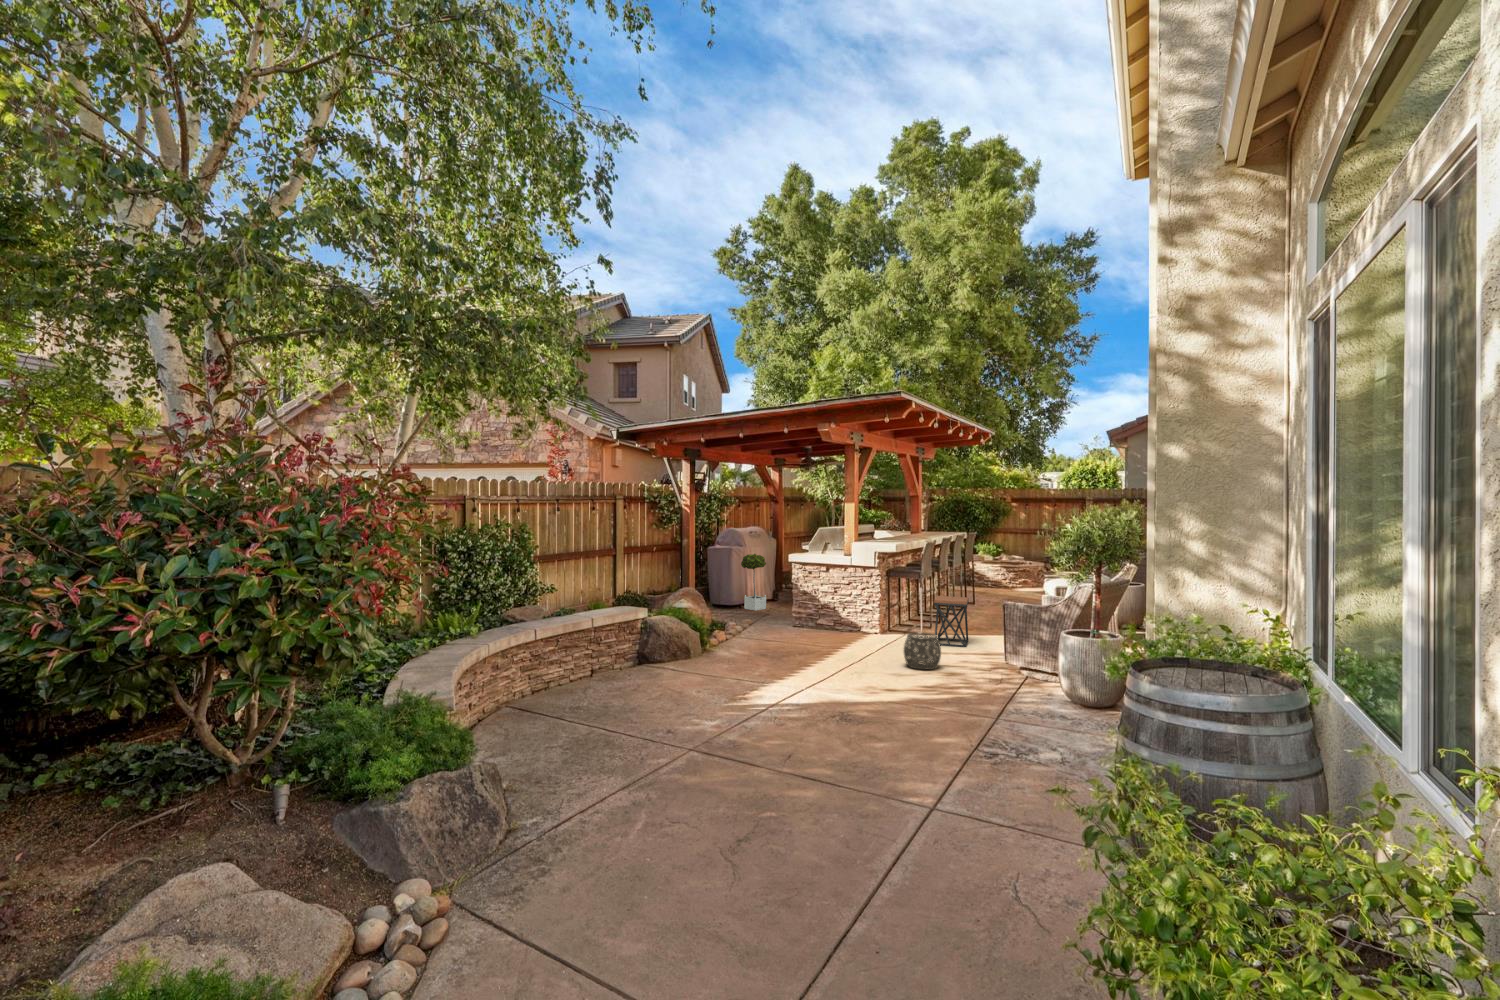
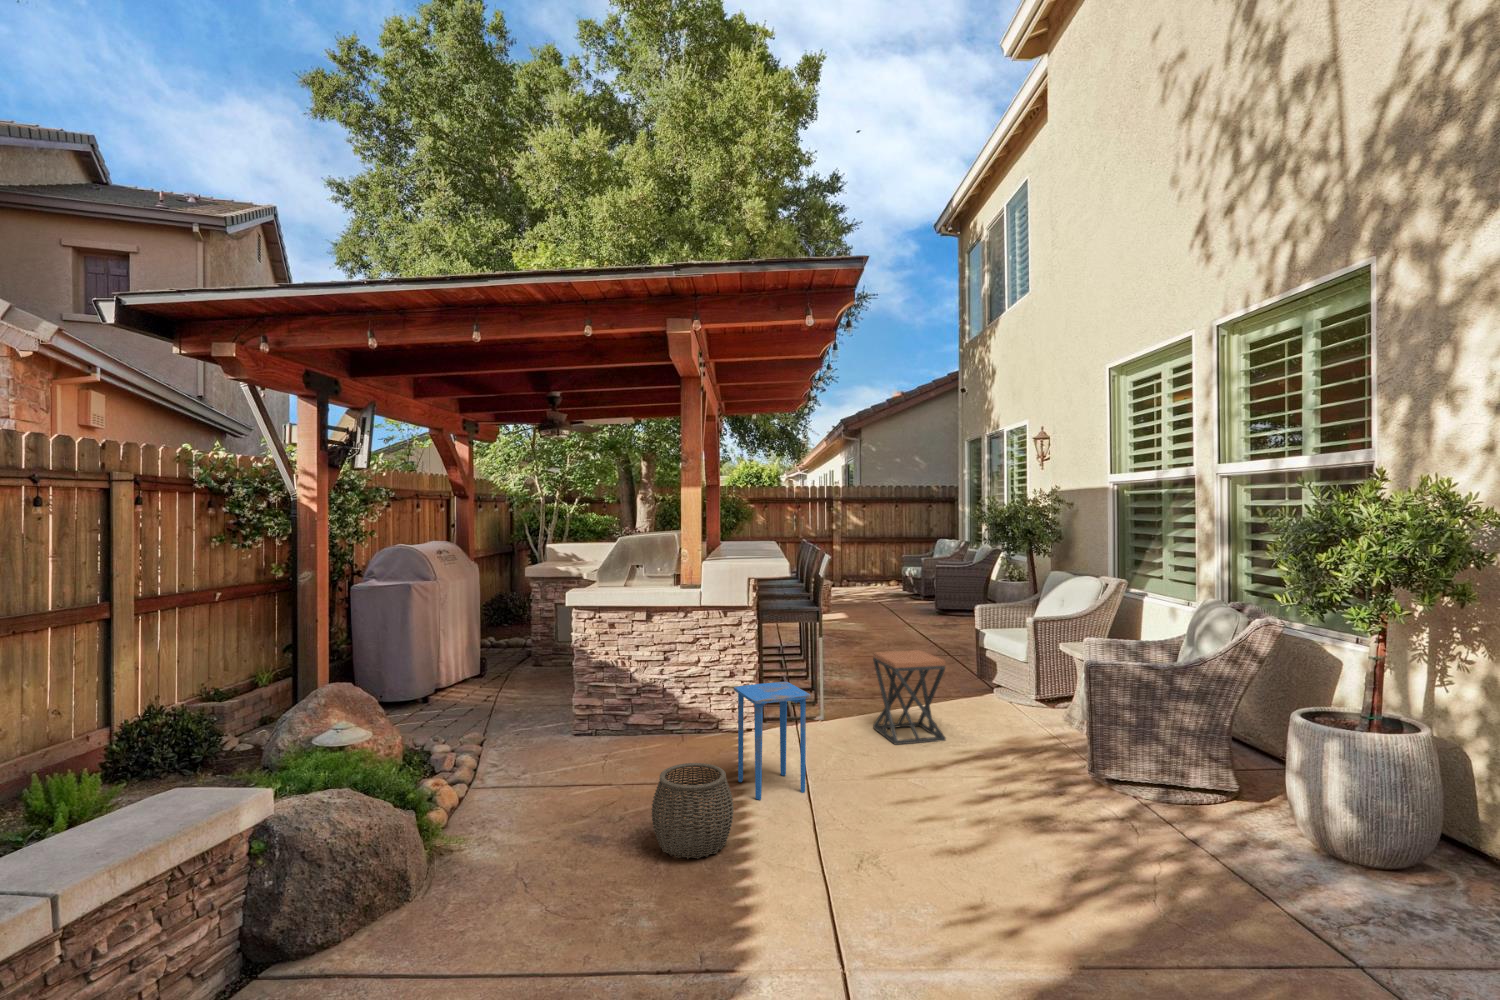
potted tree: present [741,554,766,610] -> none [429,592,481,703]
side table: none [829,599,860,650] -> present [734,682,811,800]
woven basket: present [904,632,941,670] -> present [651,763,734,859]

